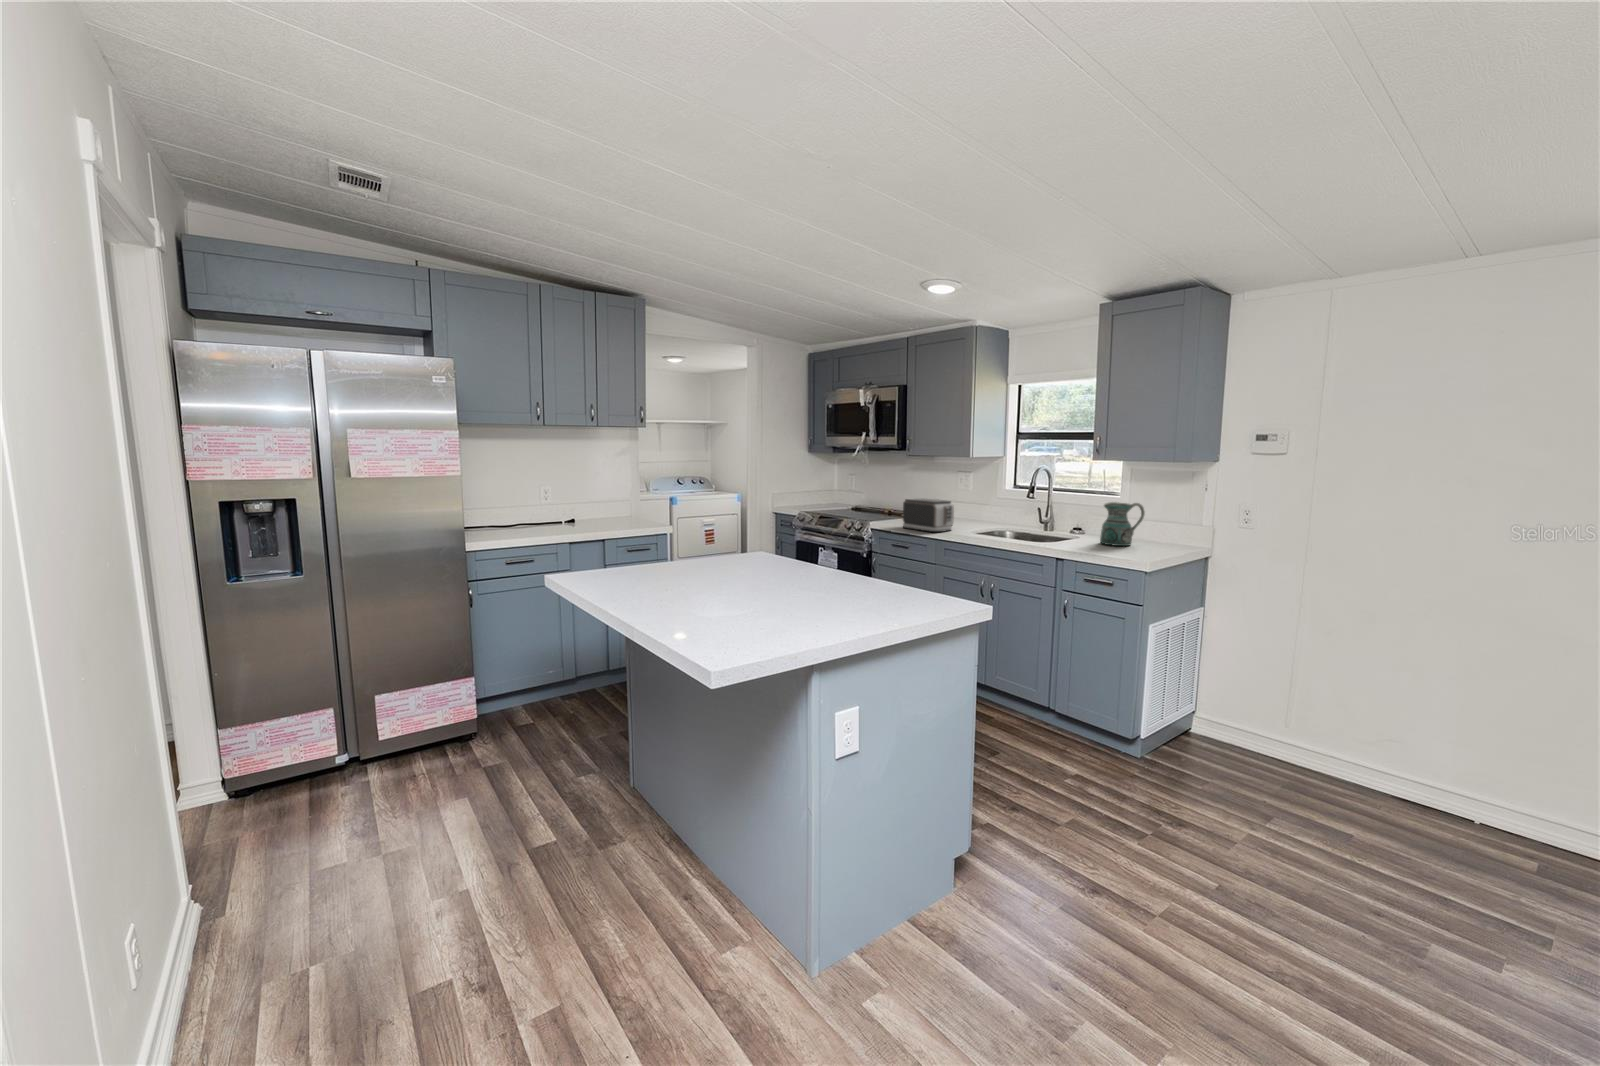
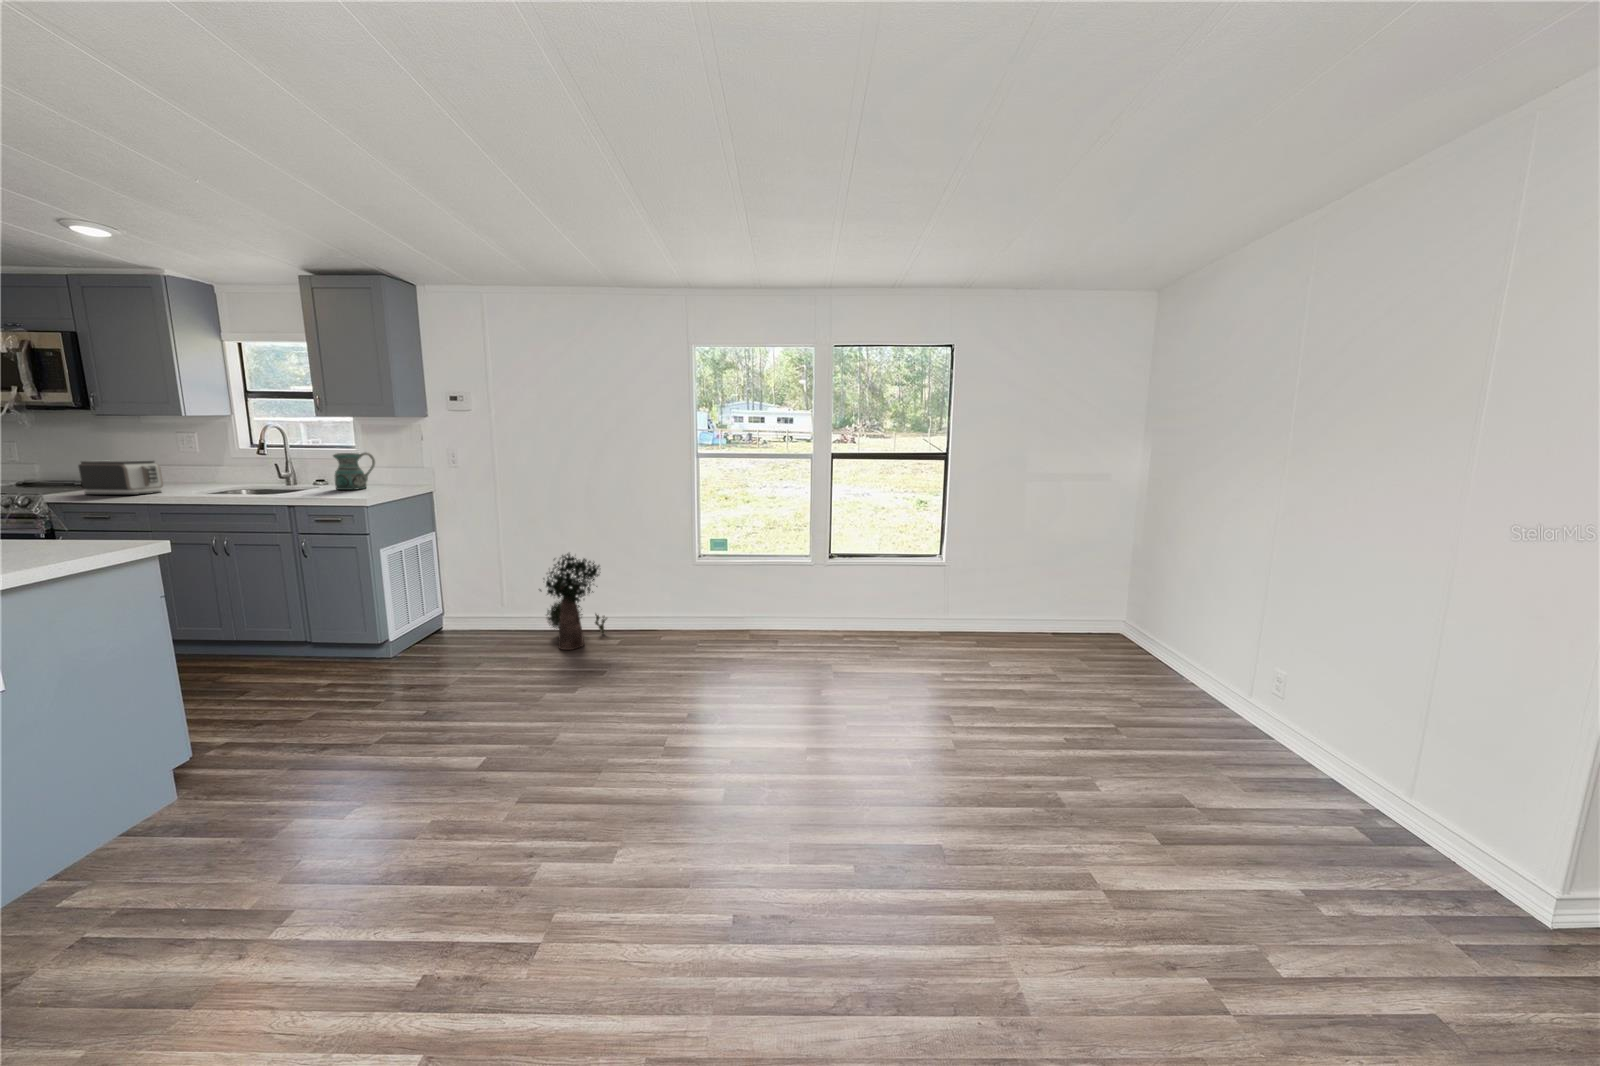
potted plant: none [1366,682,1513,844] -> present [540,553,607,650]

